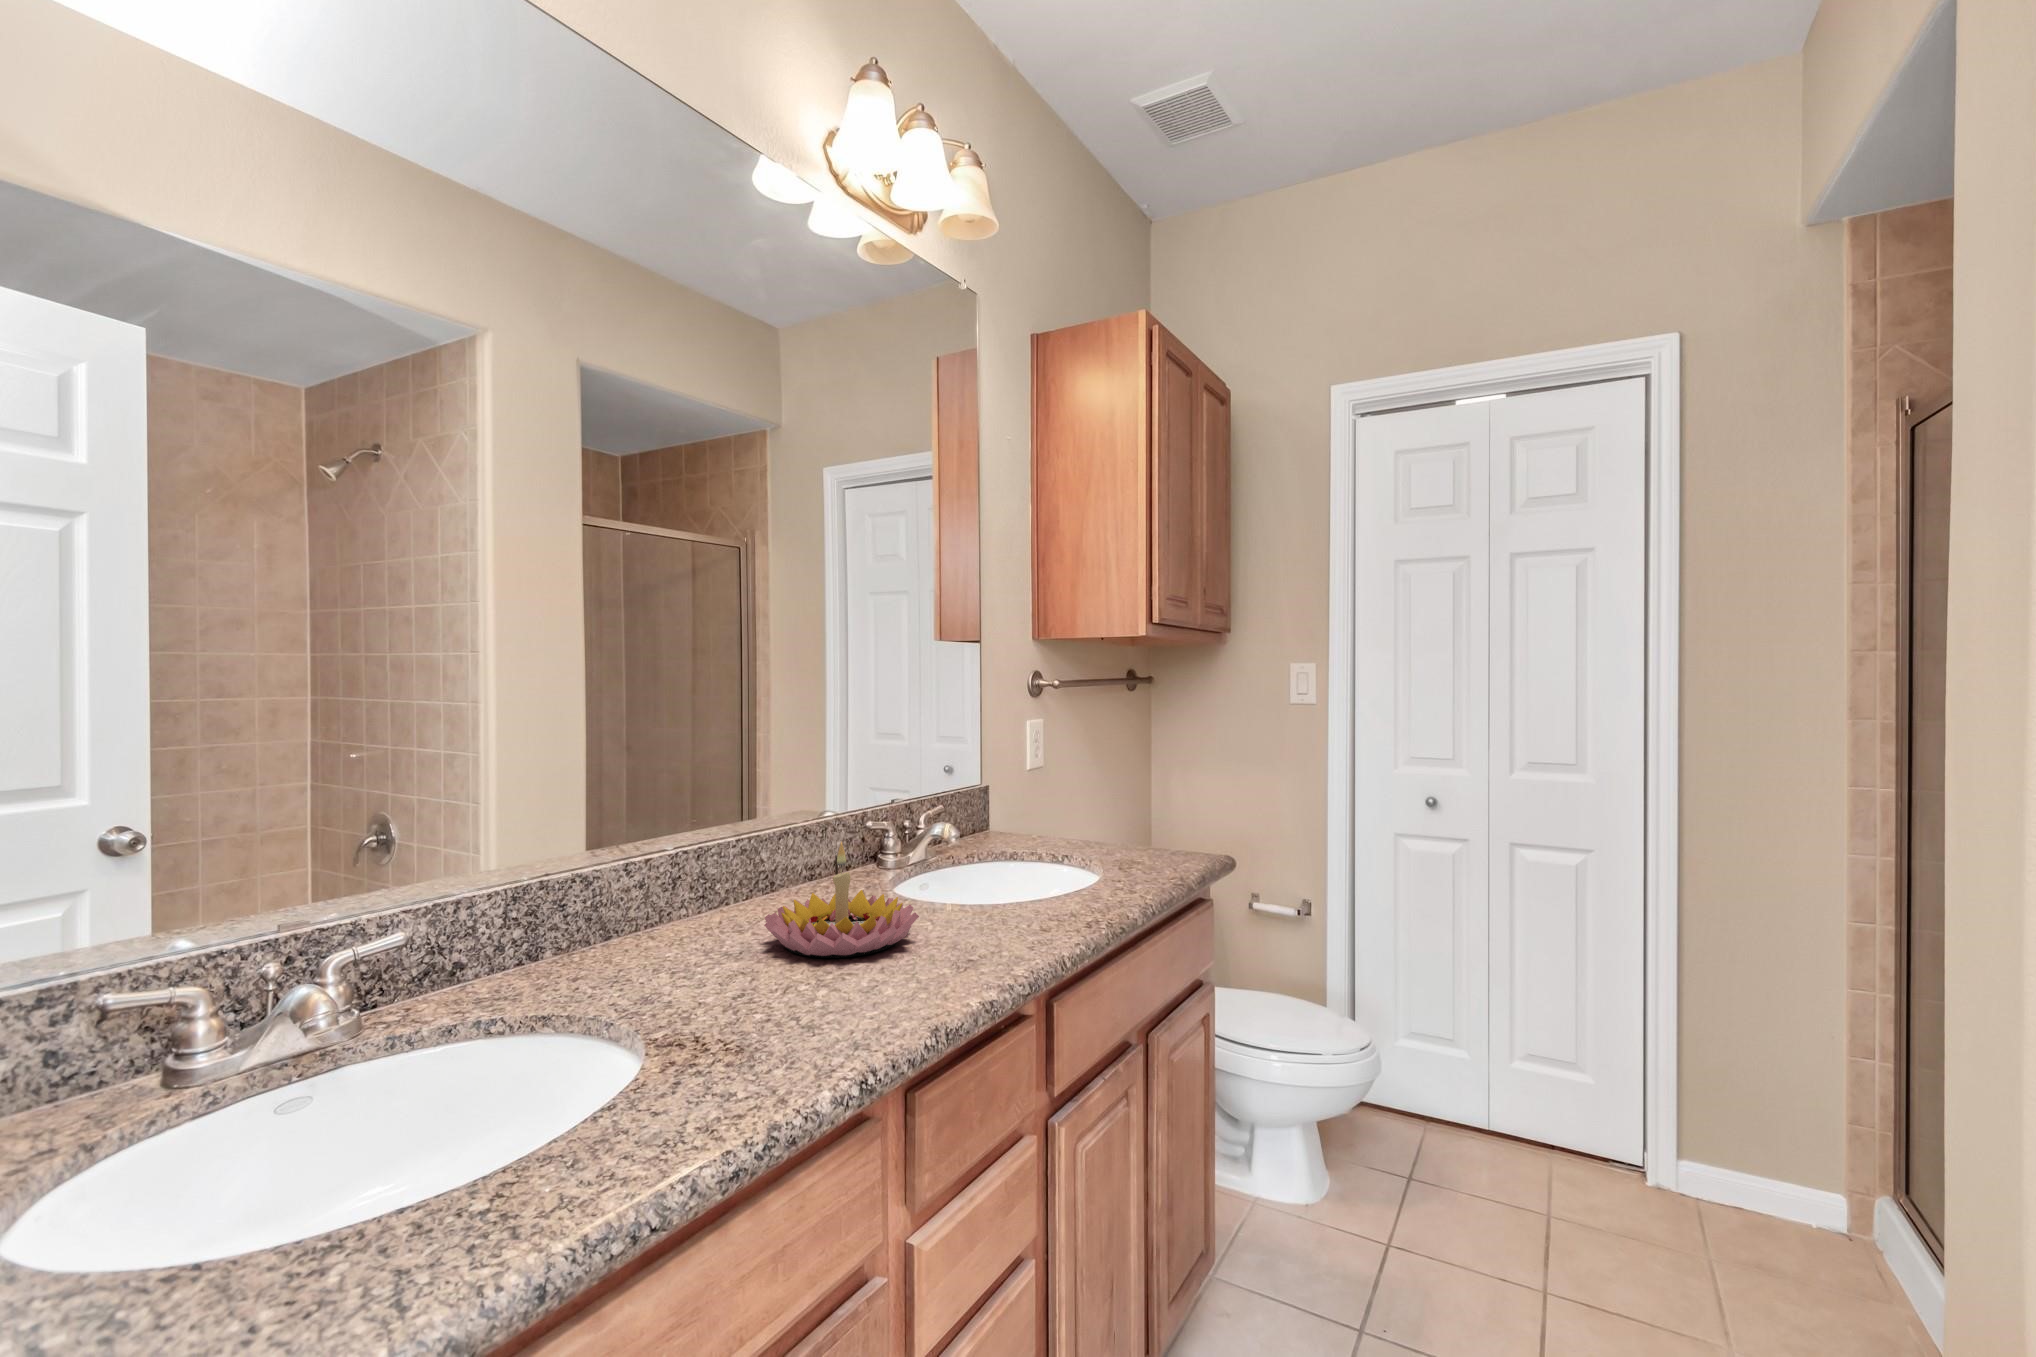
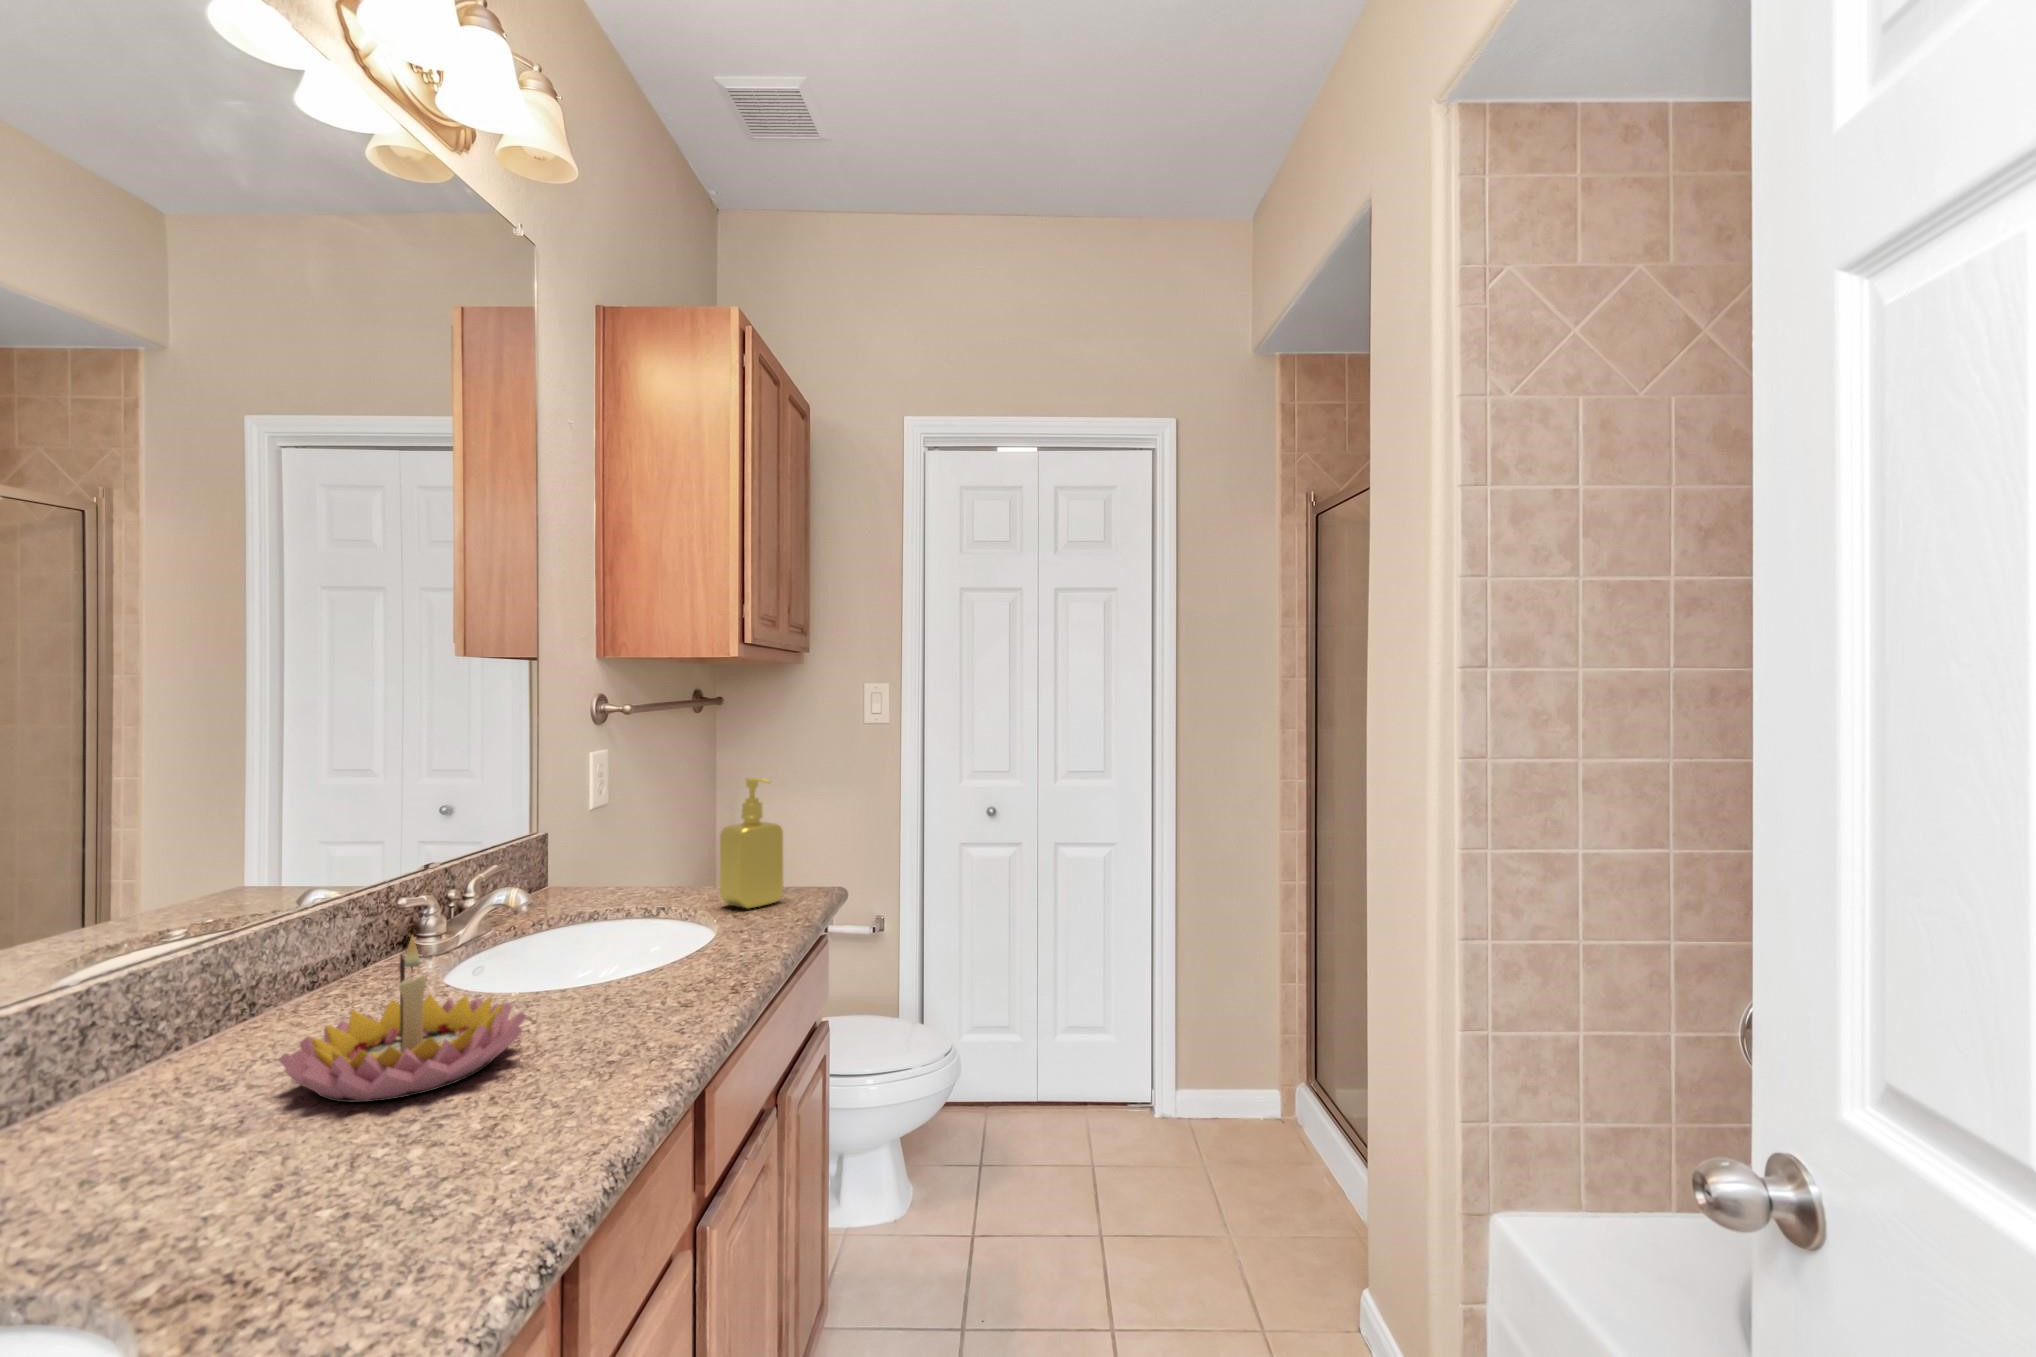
soap dispenser: none [1114,745,1171,864] -> present [720,778,783,909]

